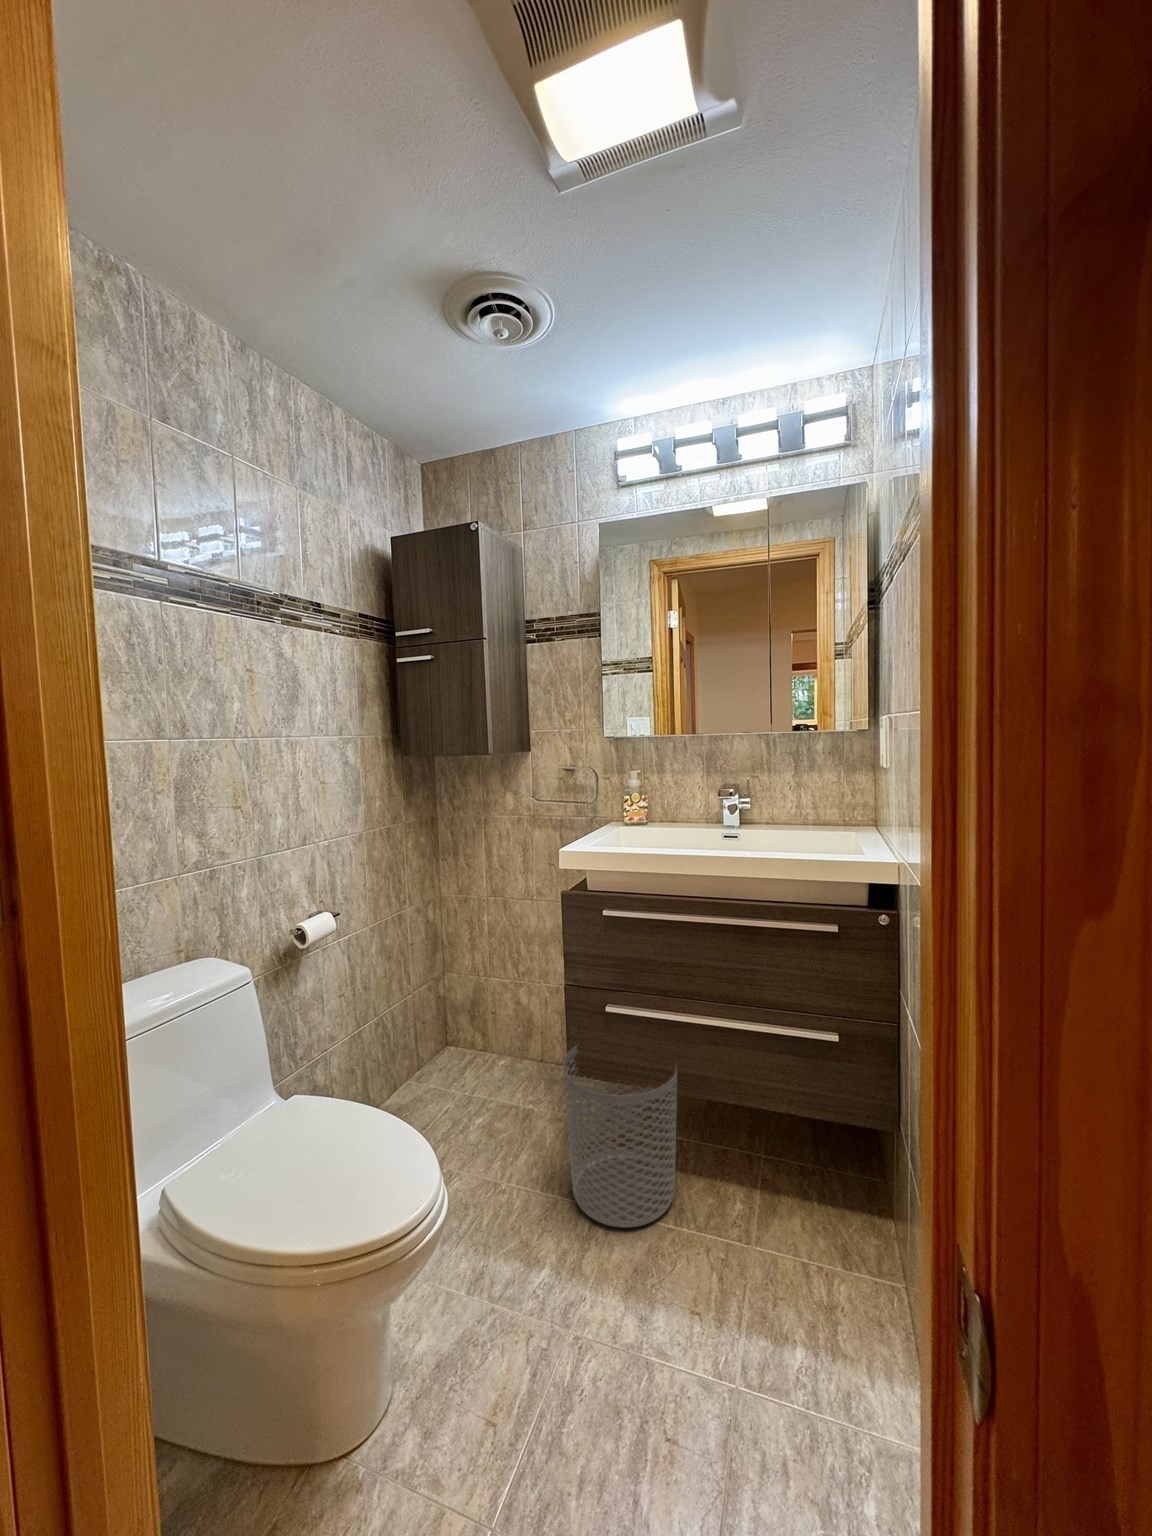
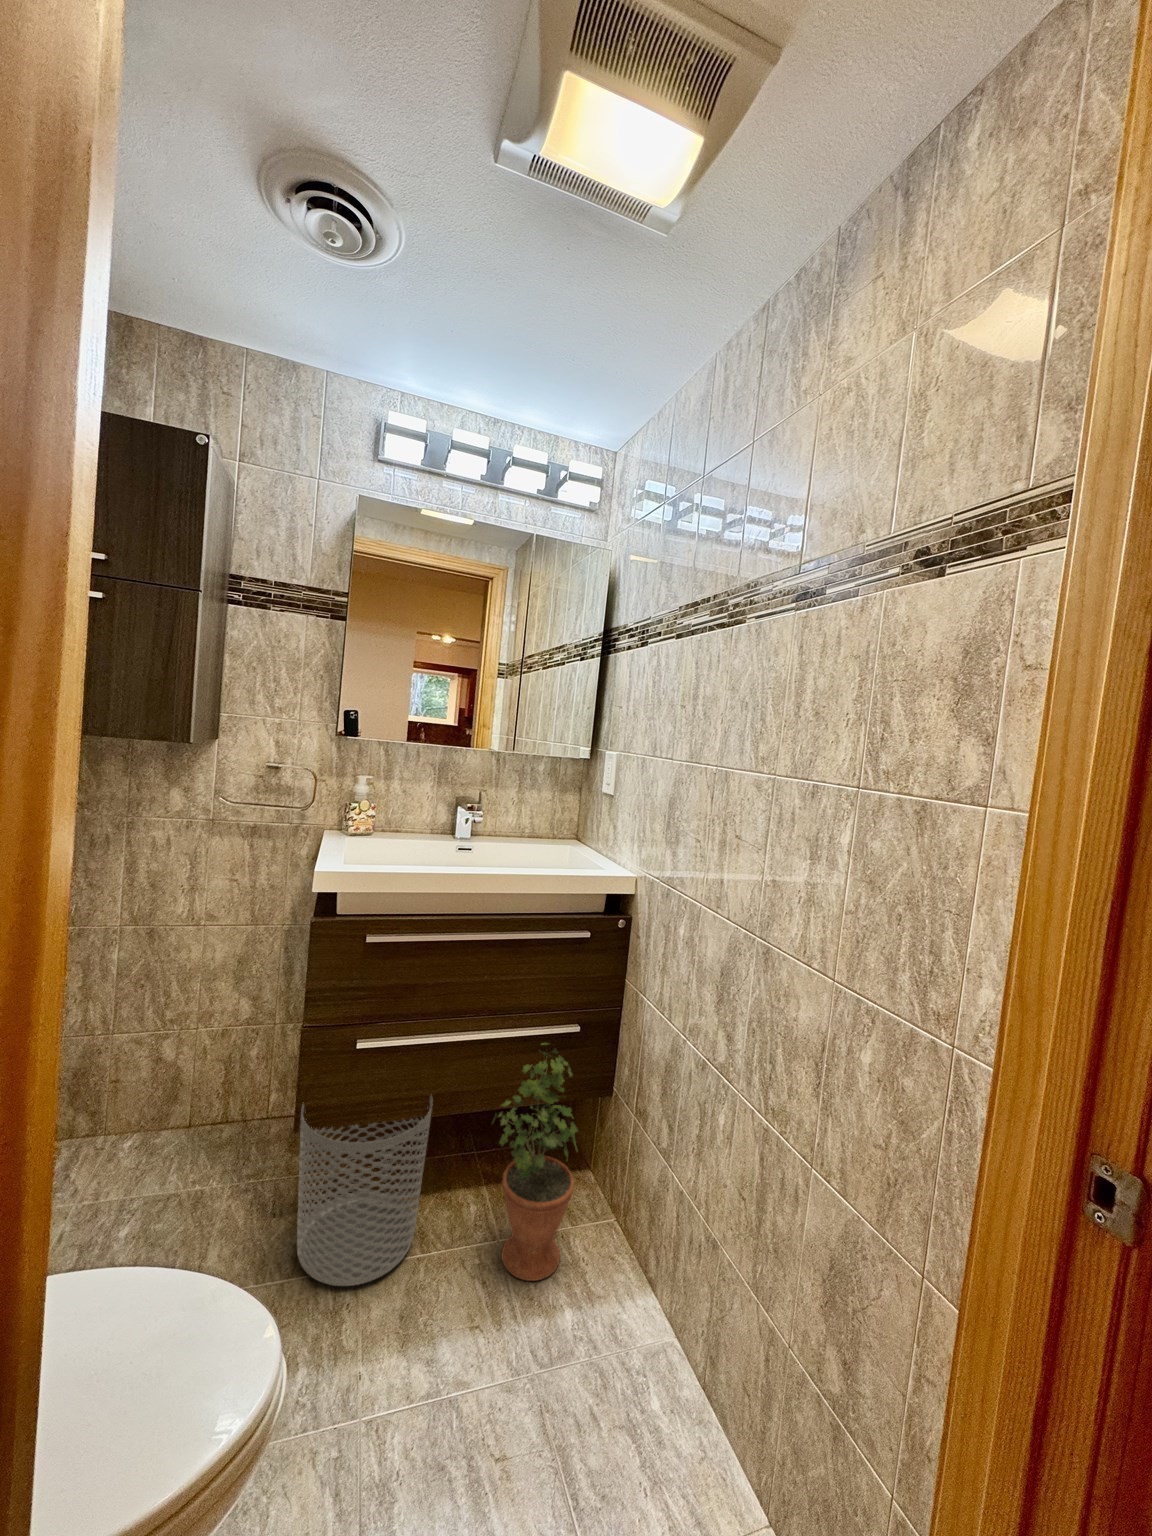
potted plant: none [720,1040,825,1303] -> present [495,1043,578,1281]

